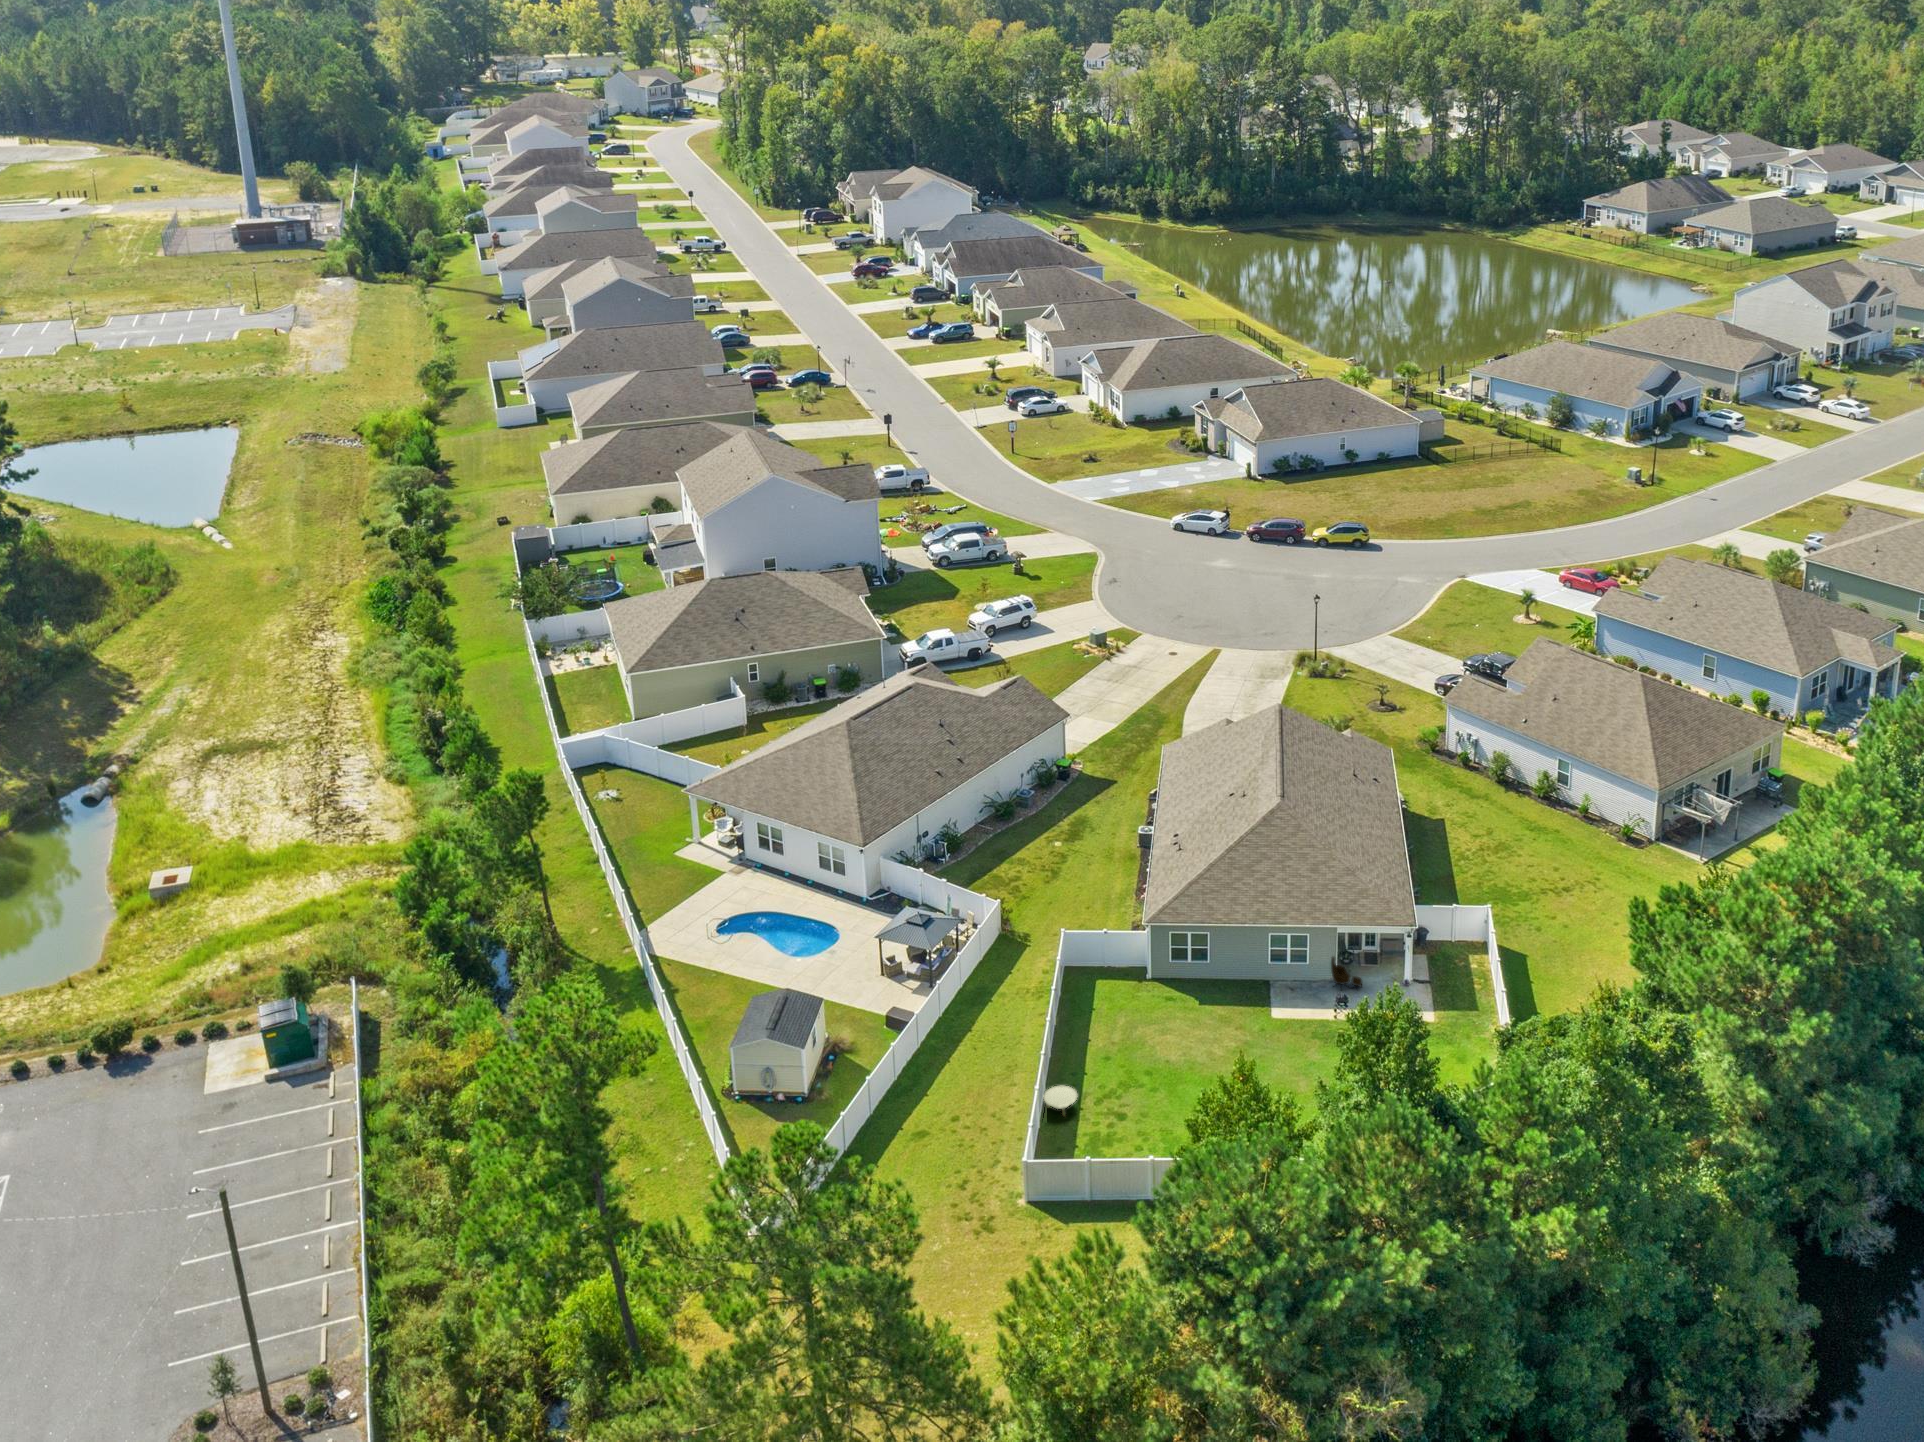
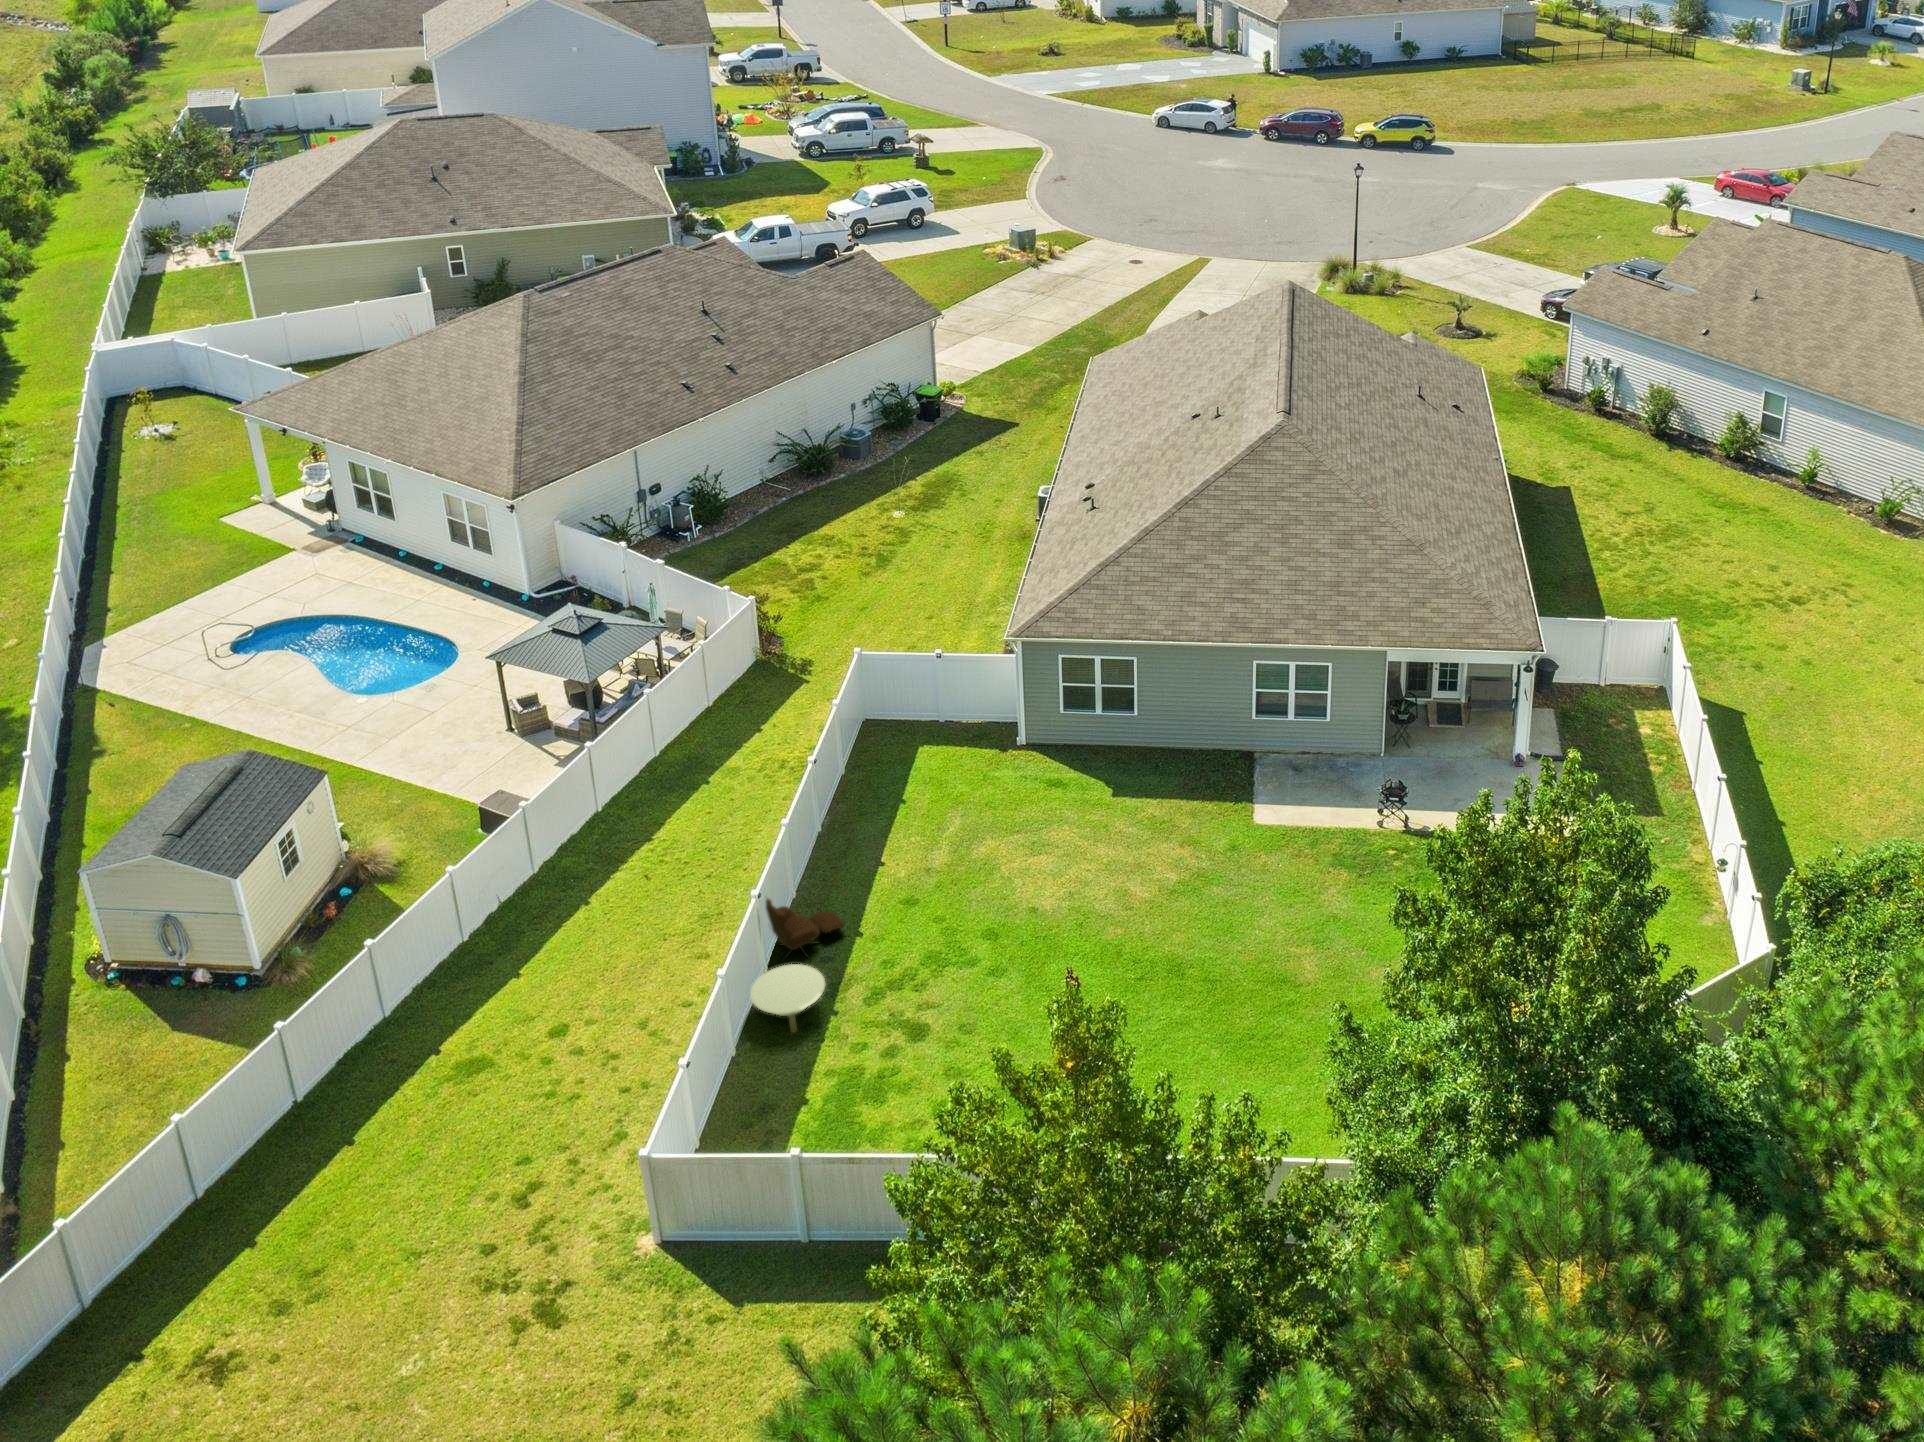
lounge chair: present [1331,957,1362,988] -> present [766,899,844,959]

